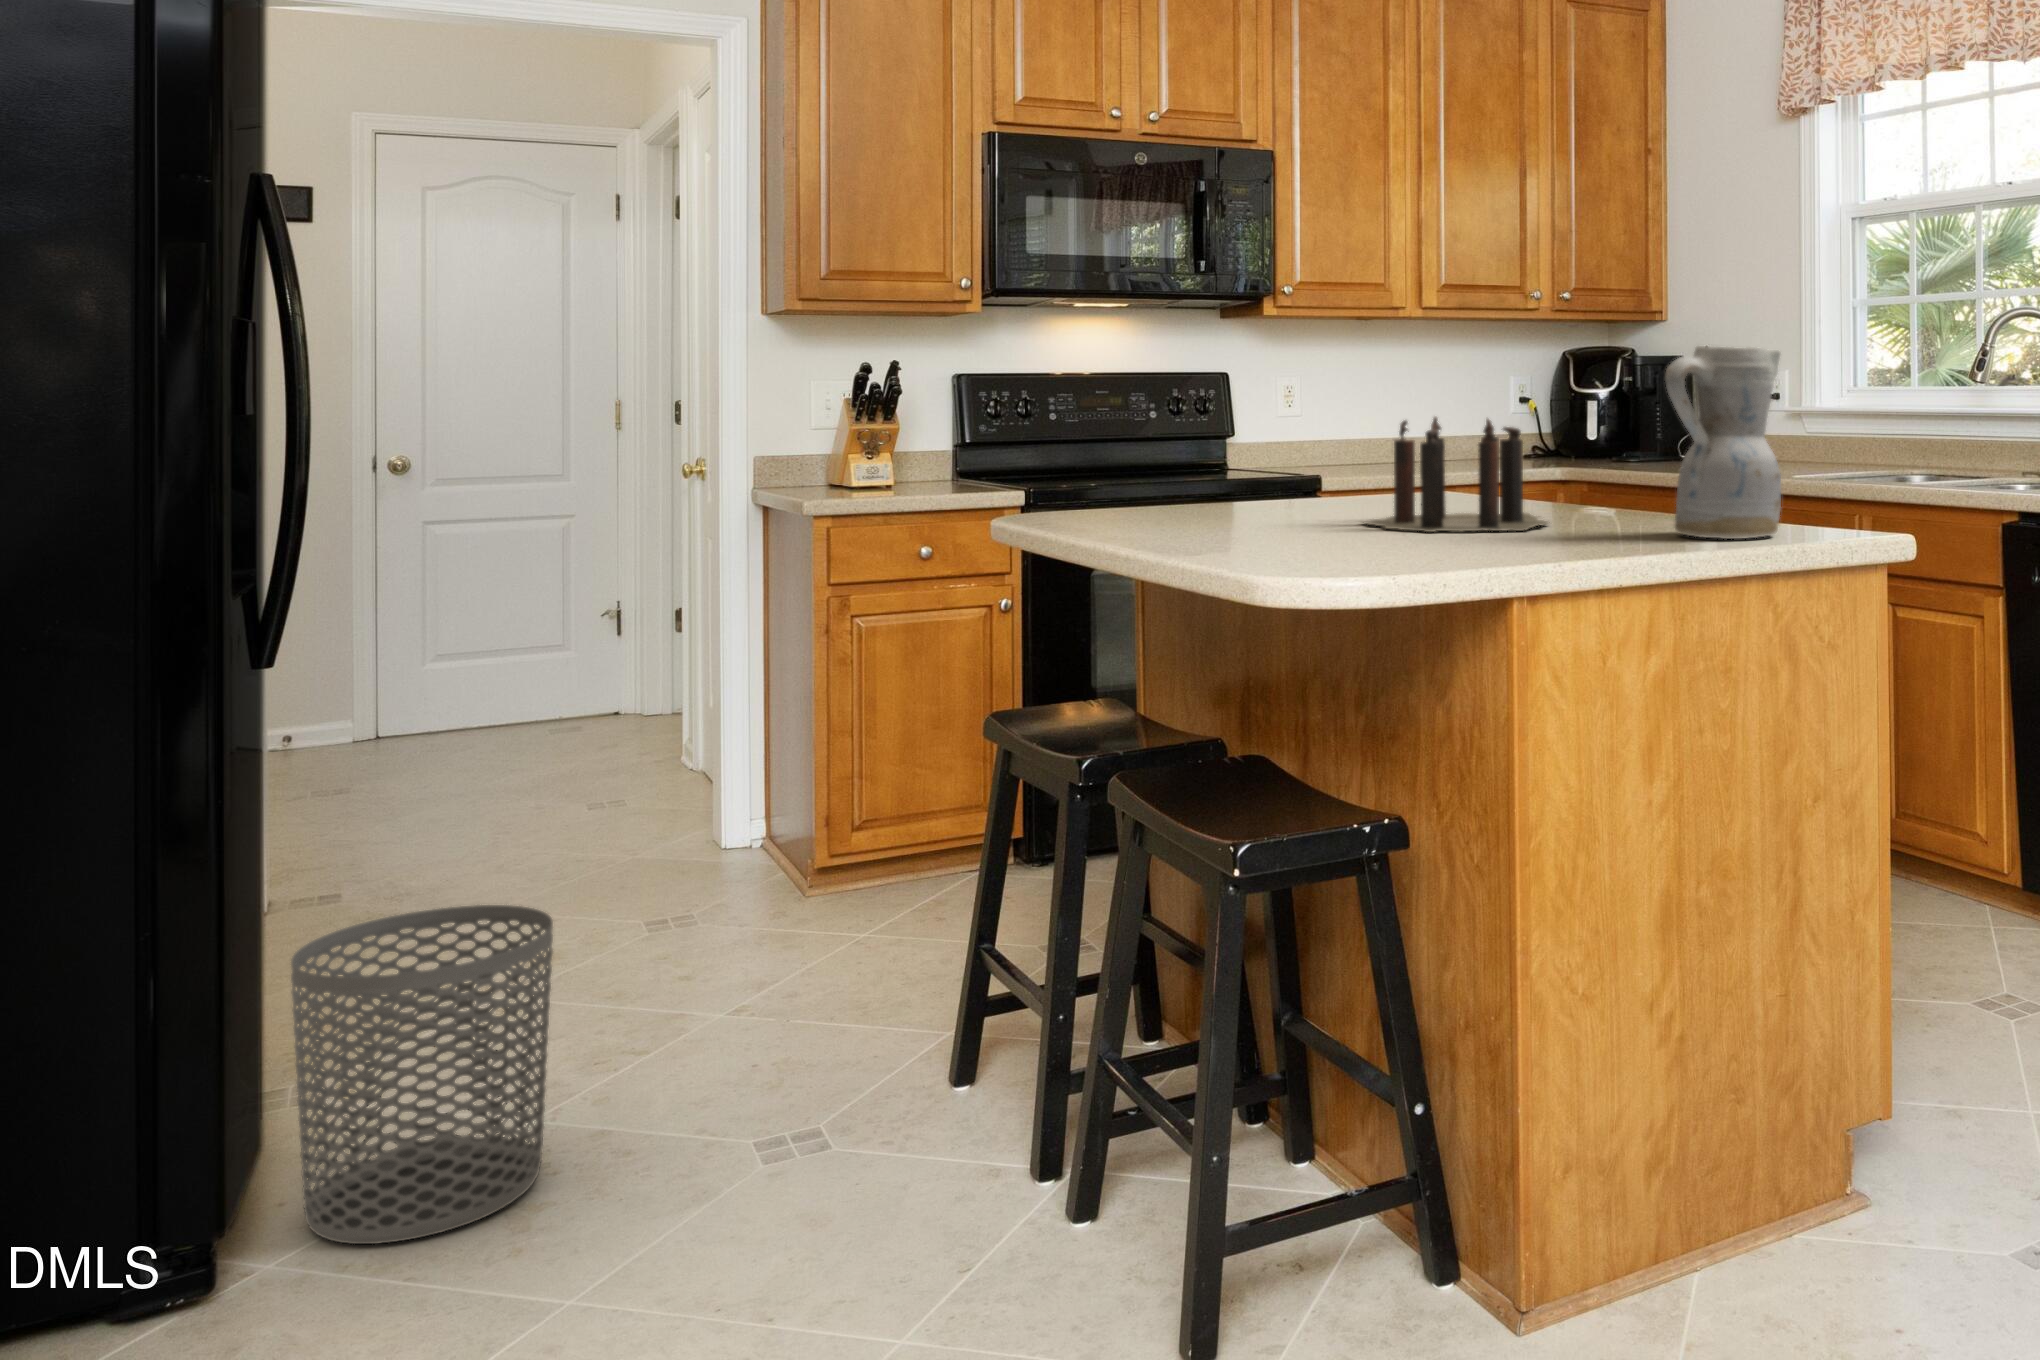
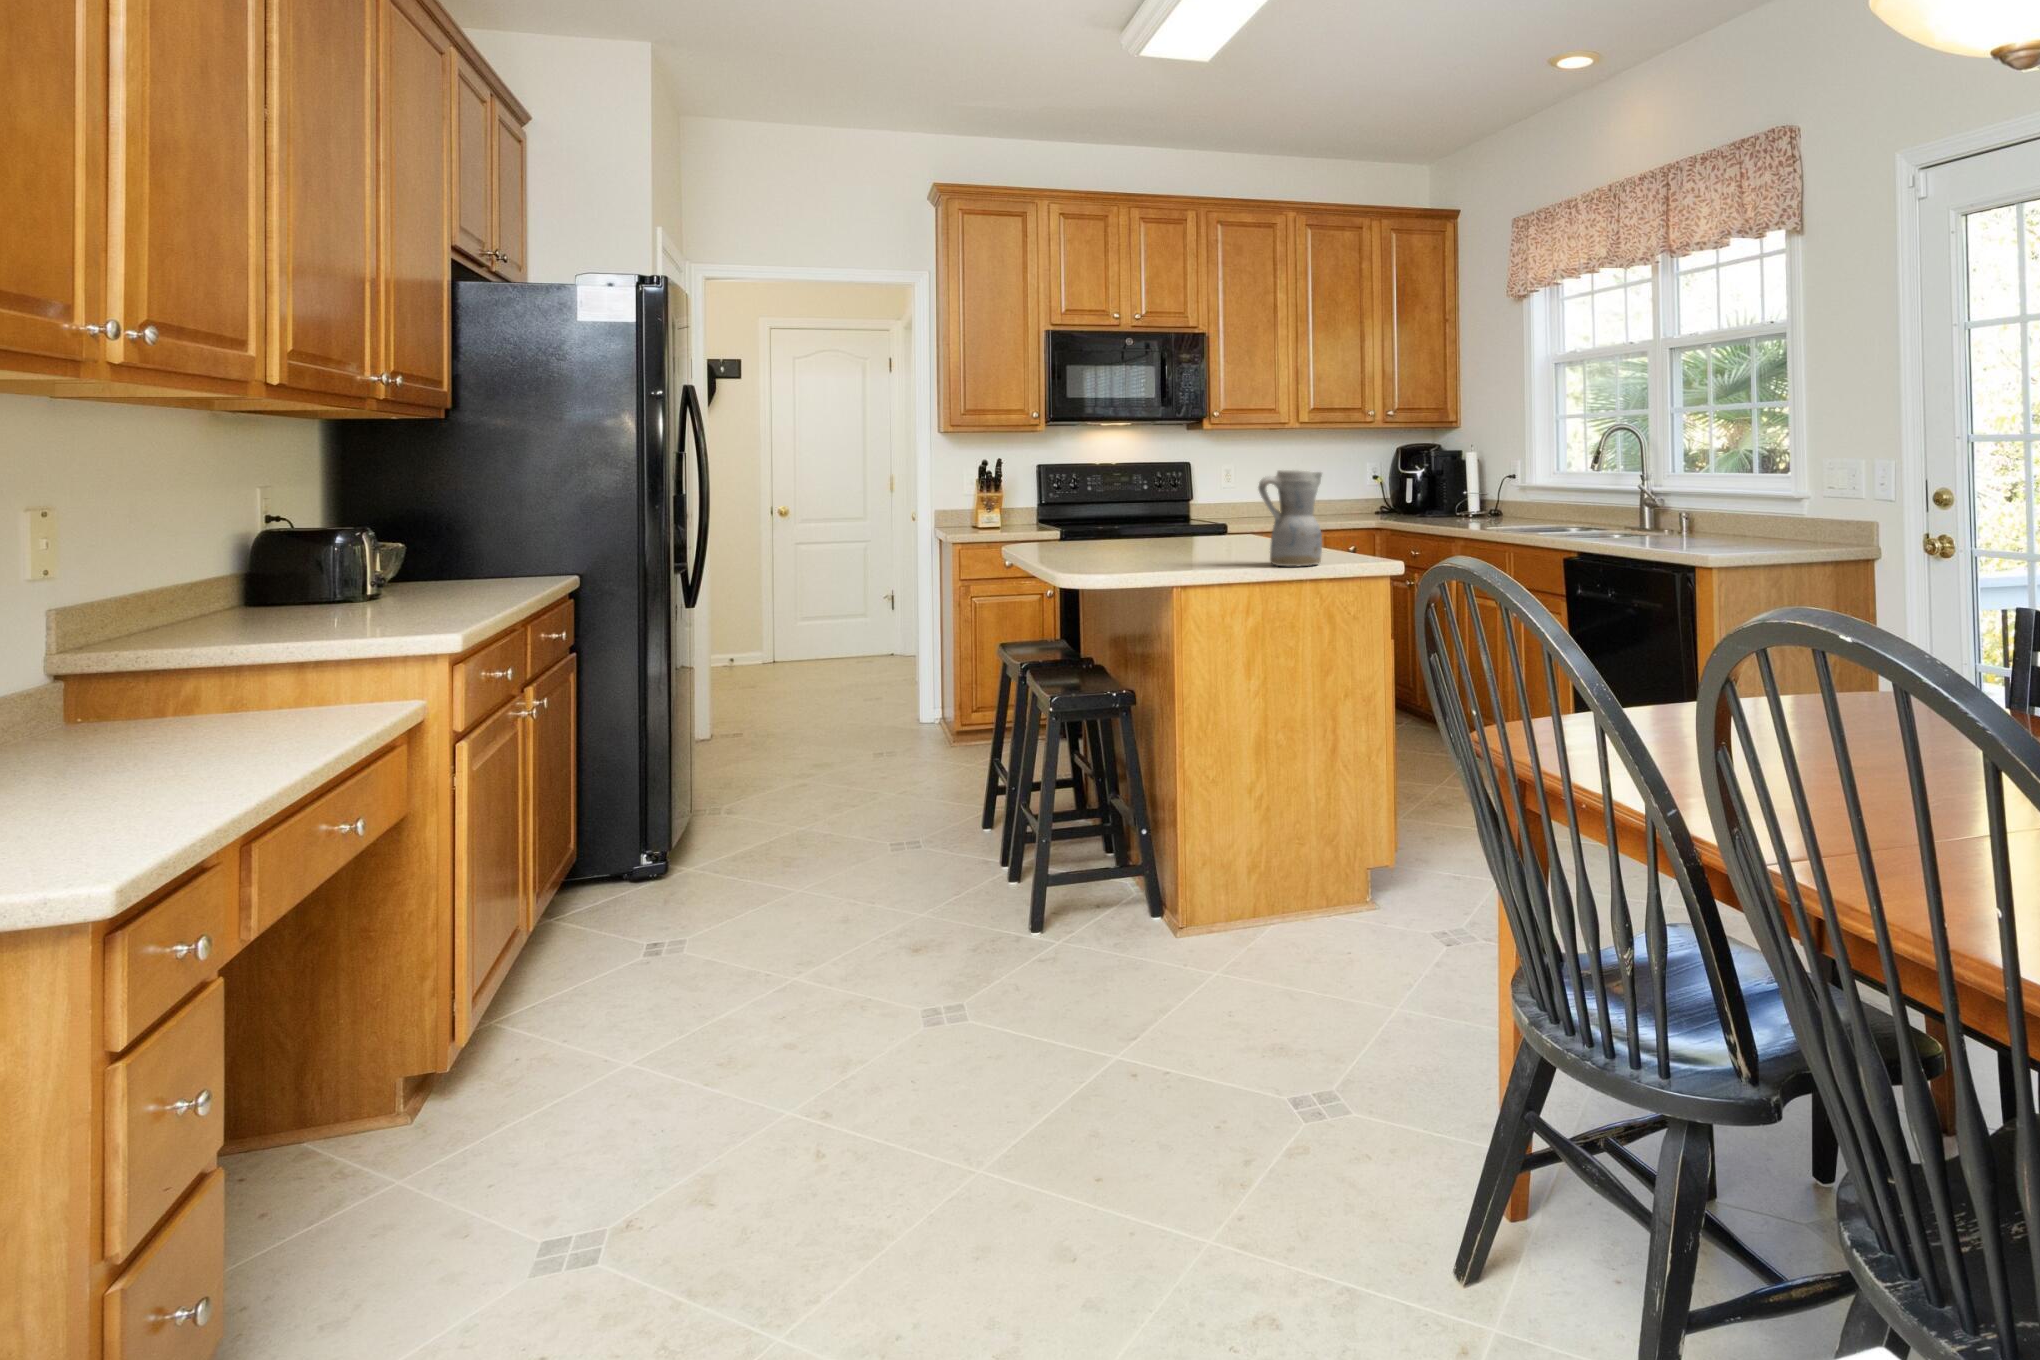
candle: present [1363,417,1548,532] -> none [1132,501,1253,560]
waste bin: present [291,905,553,1244] -> none [692,721,796,860]

